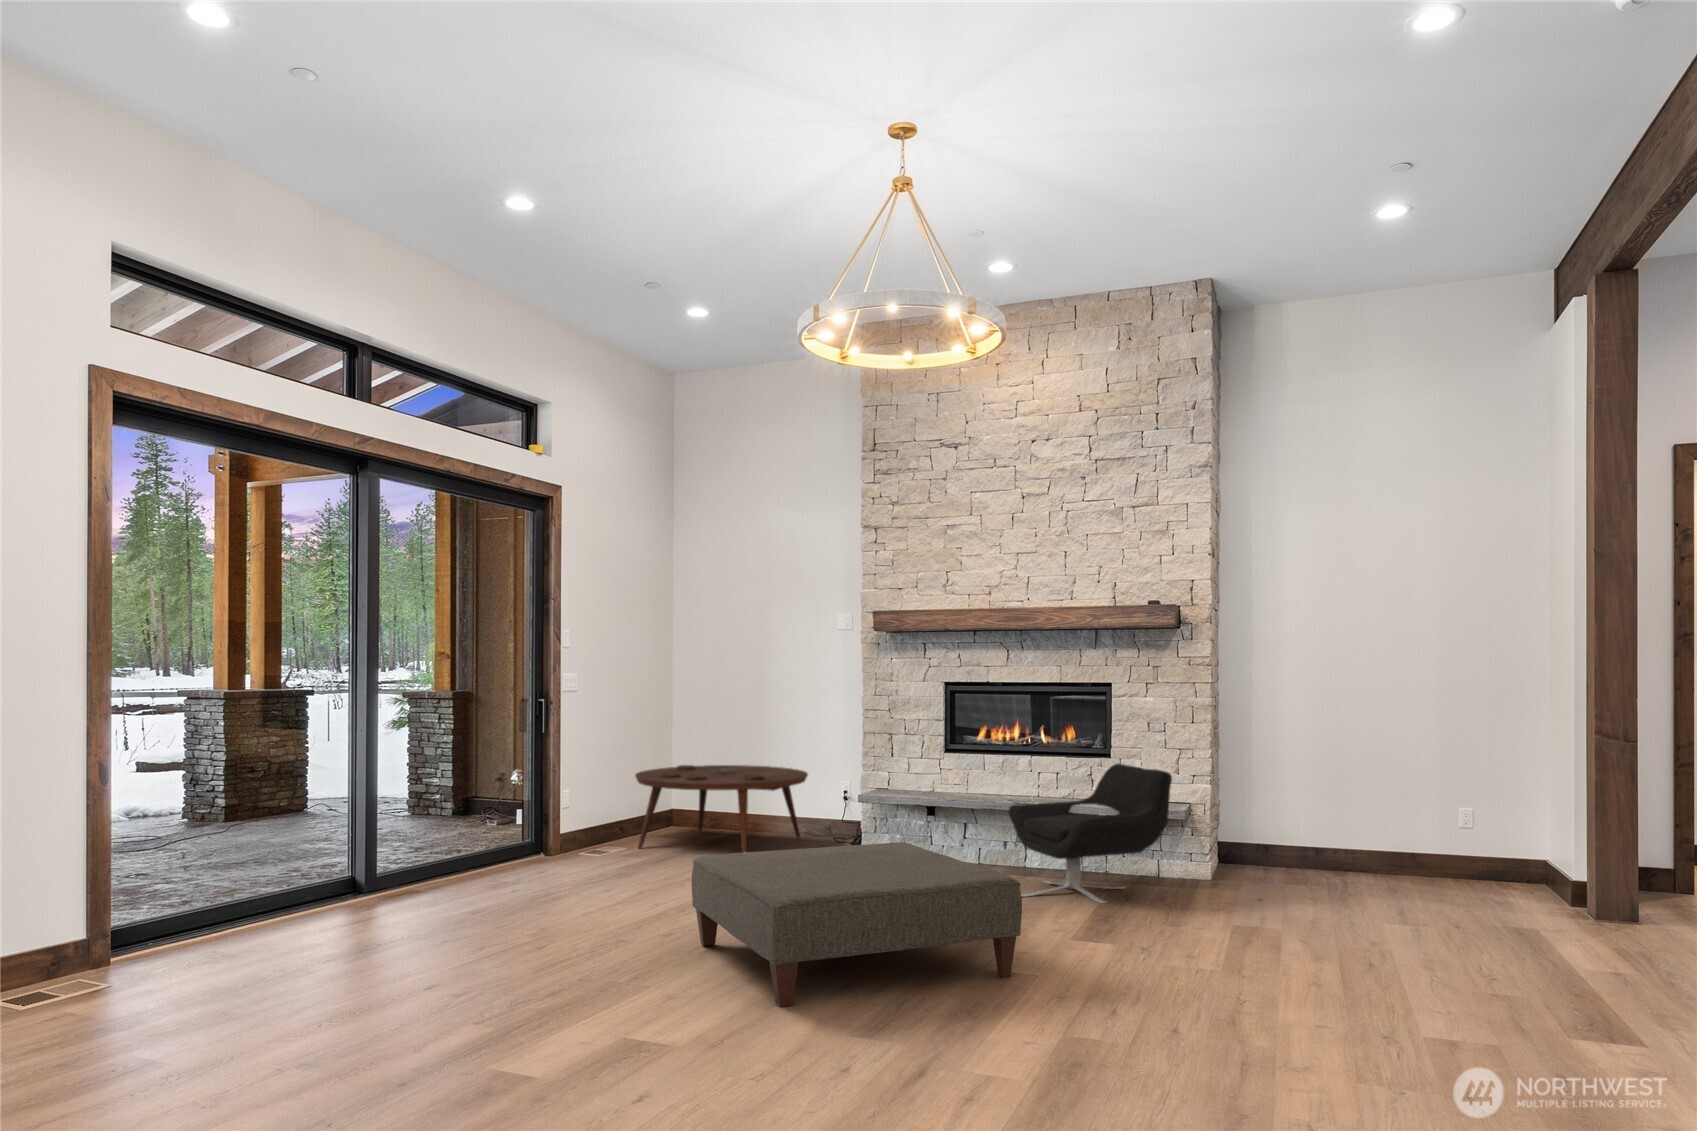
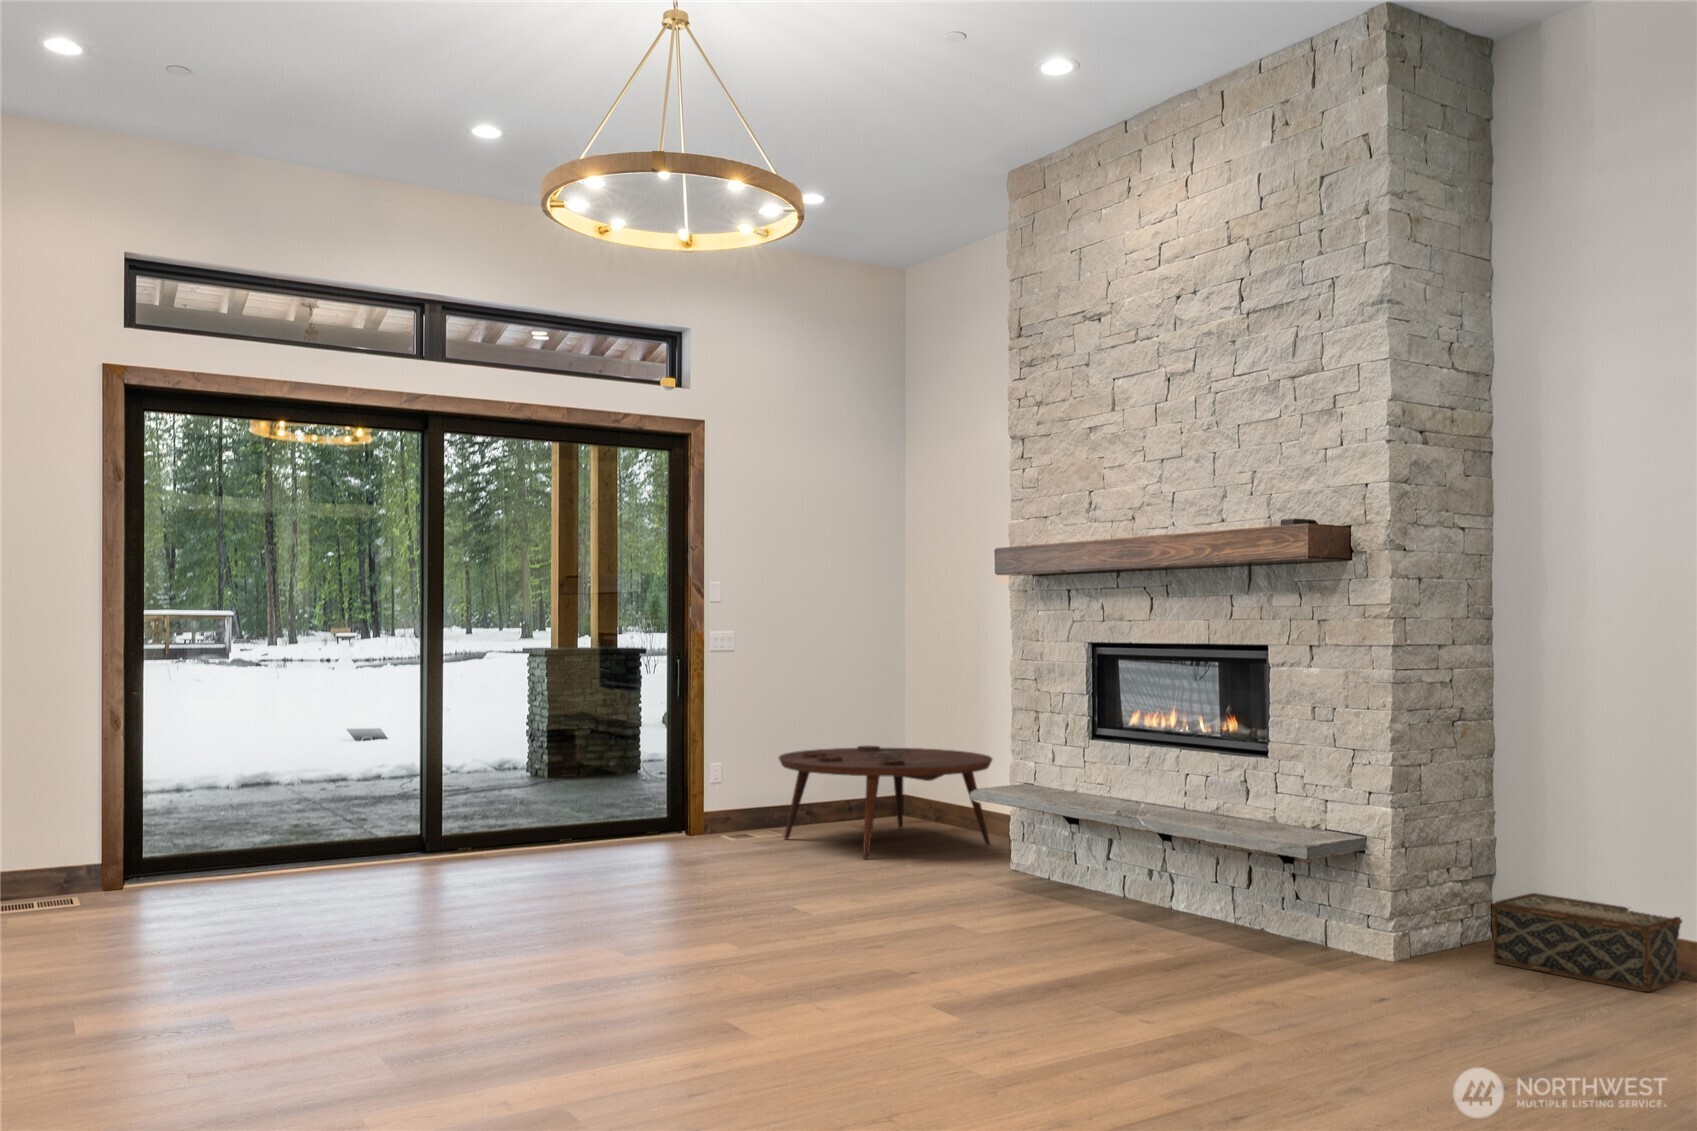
lounge chair: present [1008,764,1172,903] -> none [1047,764,1274,960]
woven basket: none [1261,833,1364,885] -> present [1492,893,1688,992]
ottoman: present [692,842,1022,1007] -> none [436,834,824,1015]

